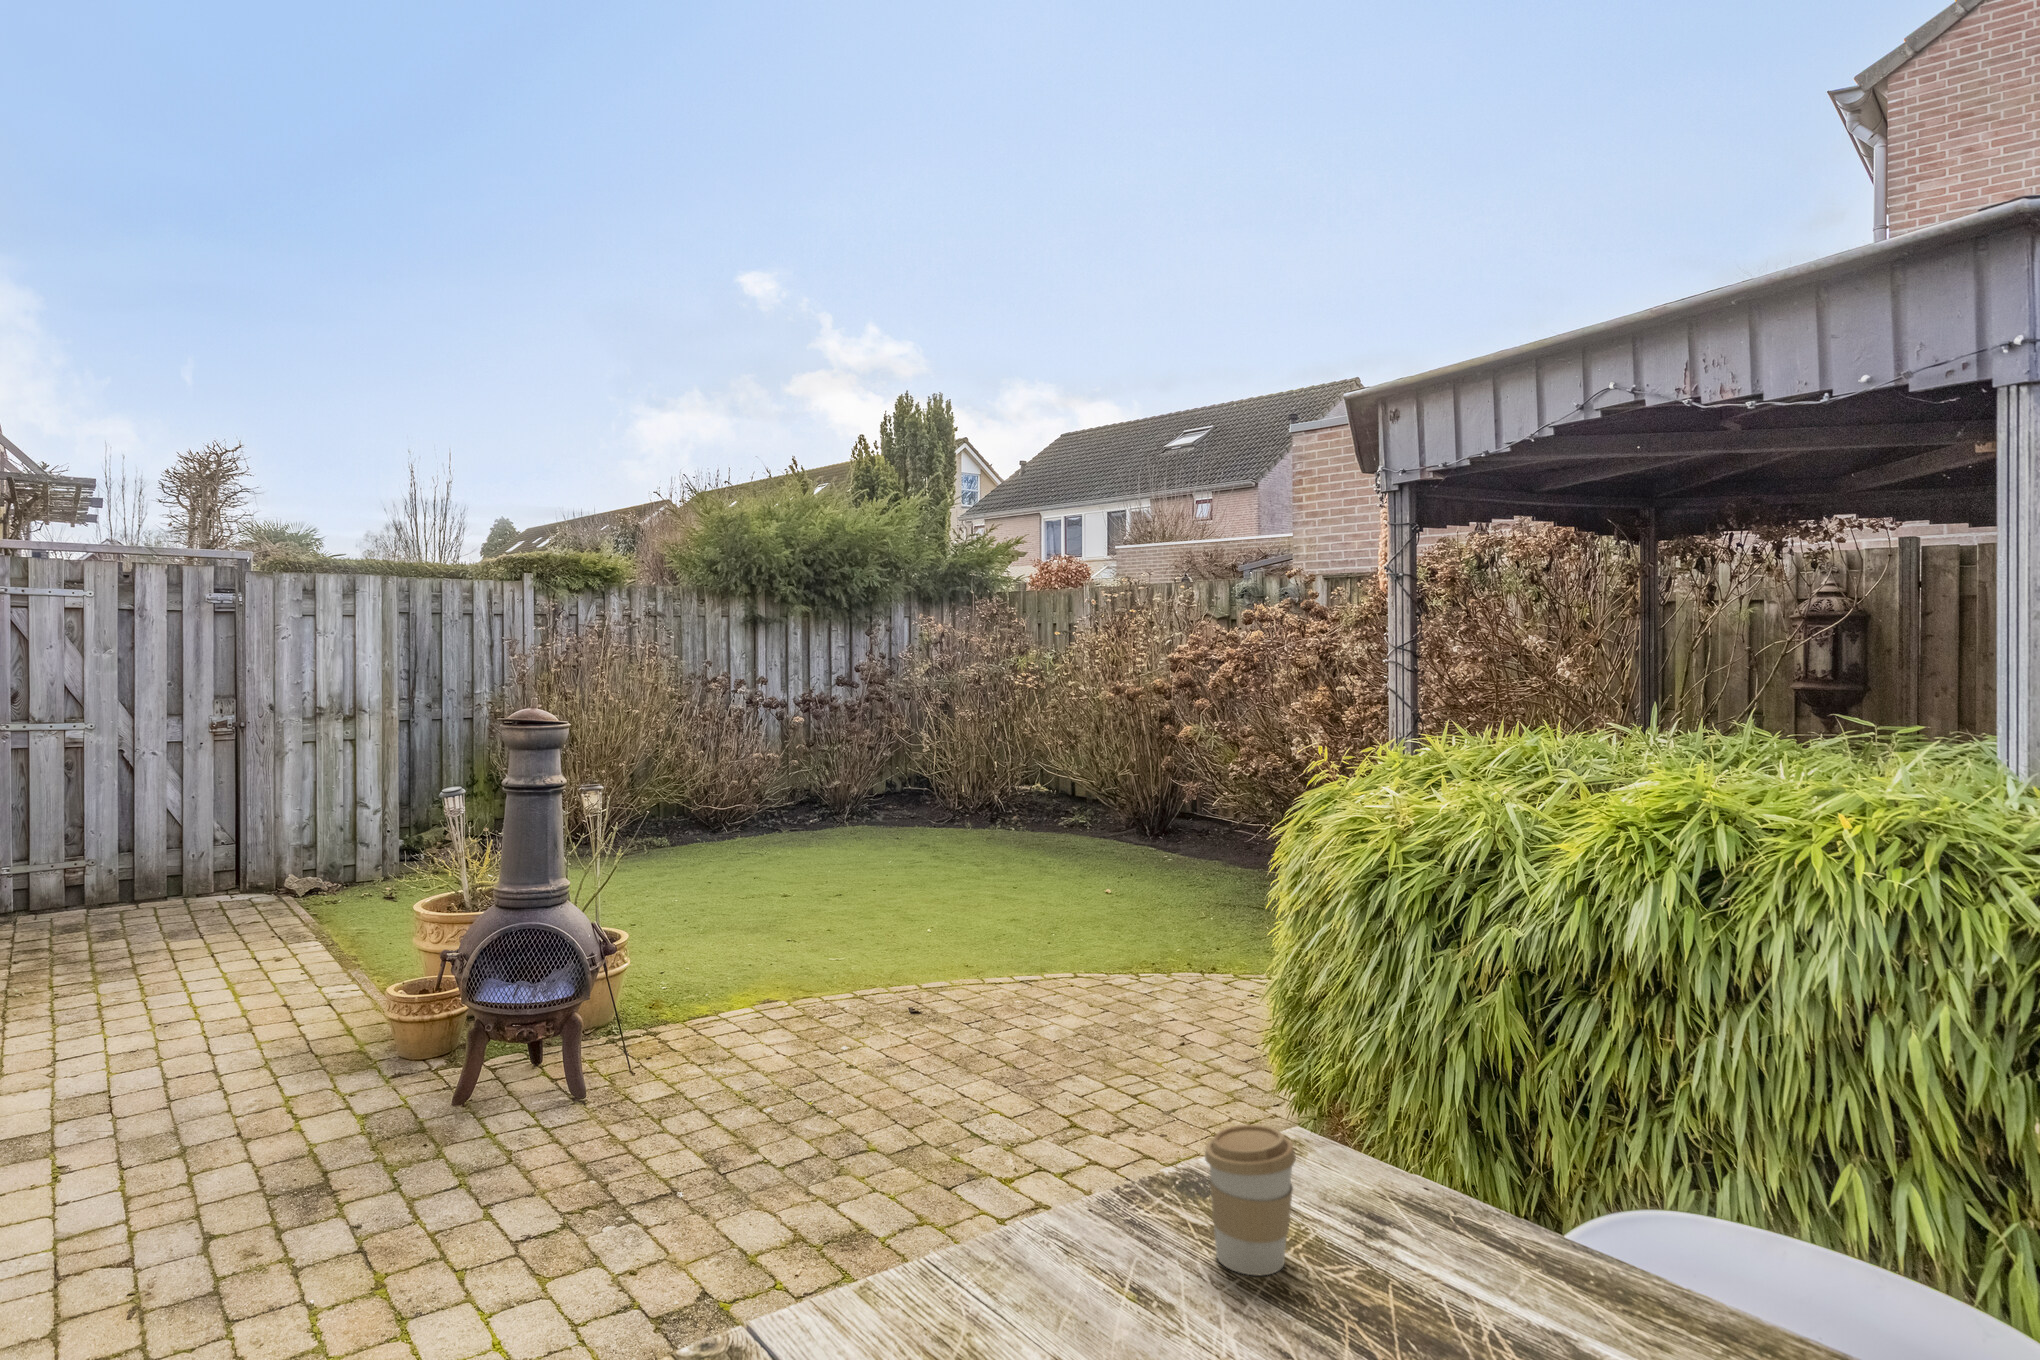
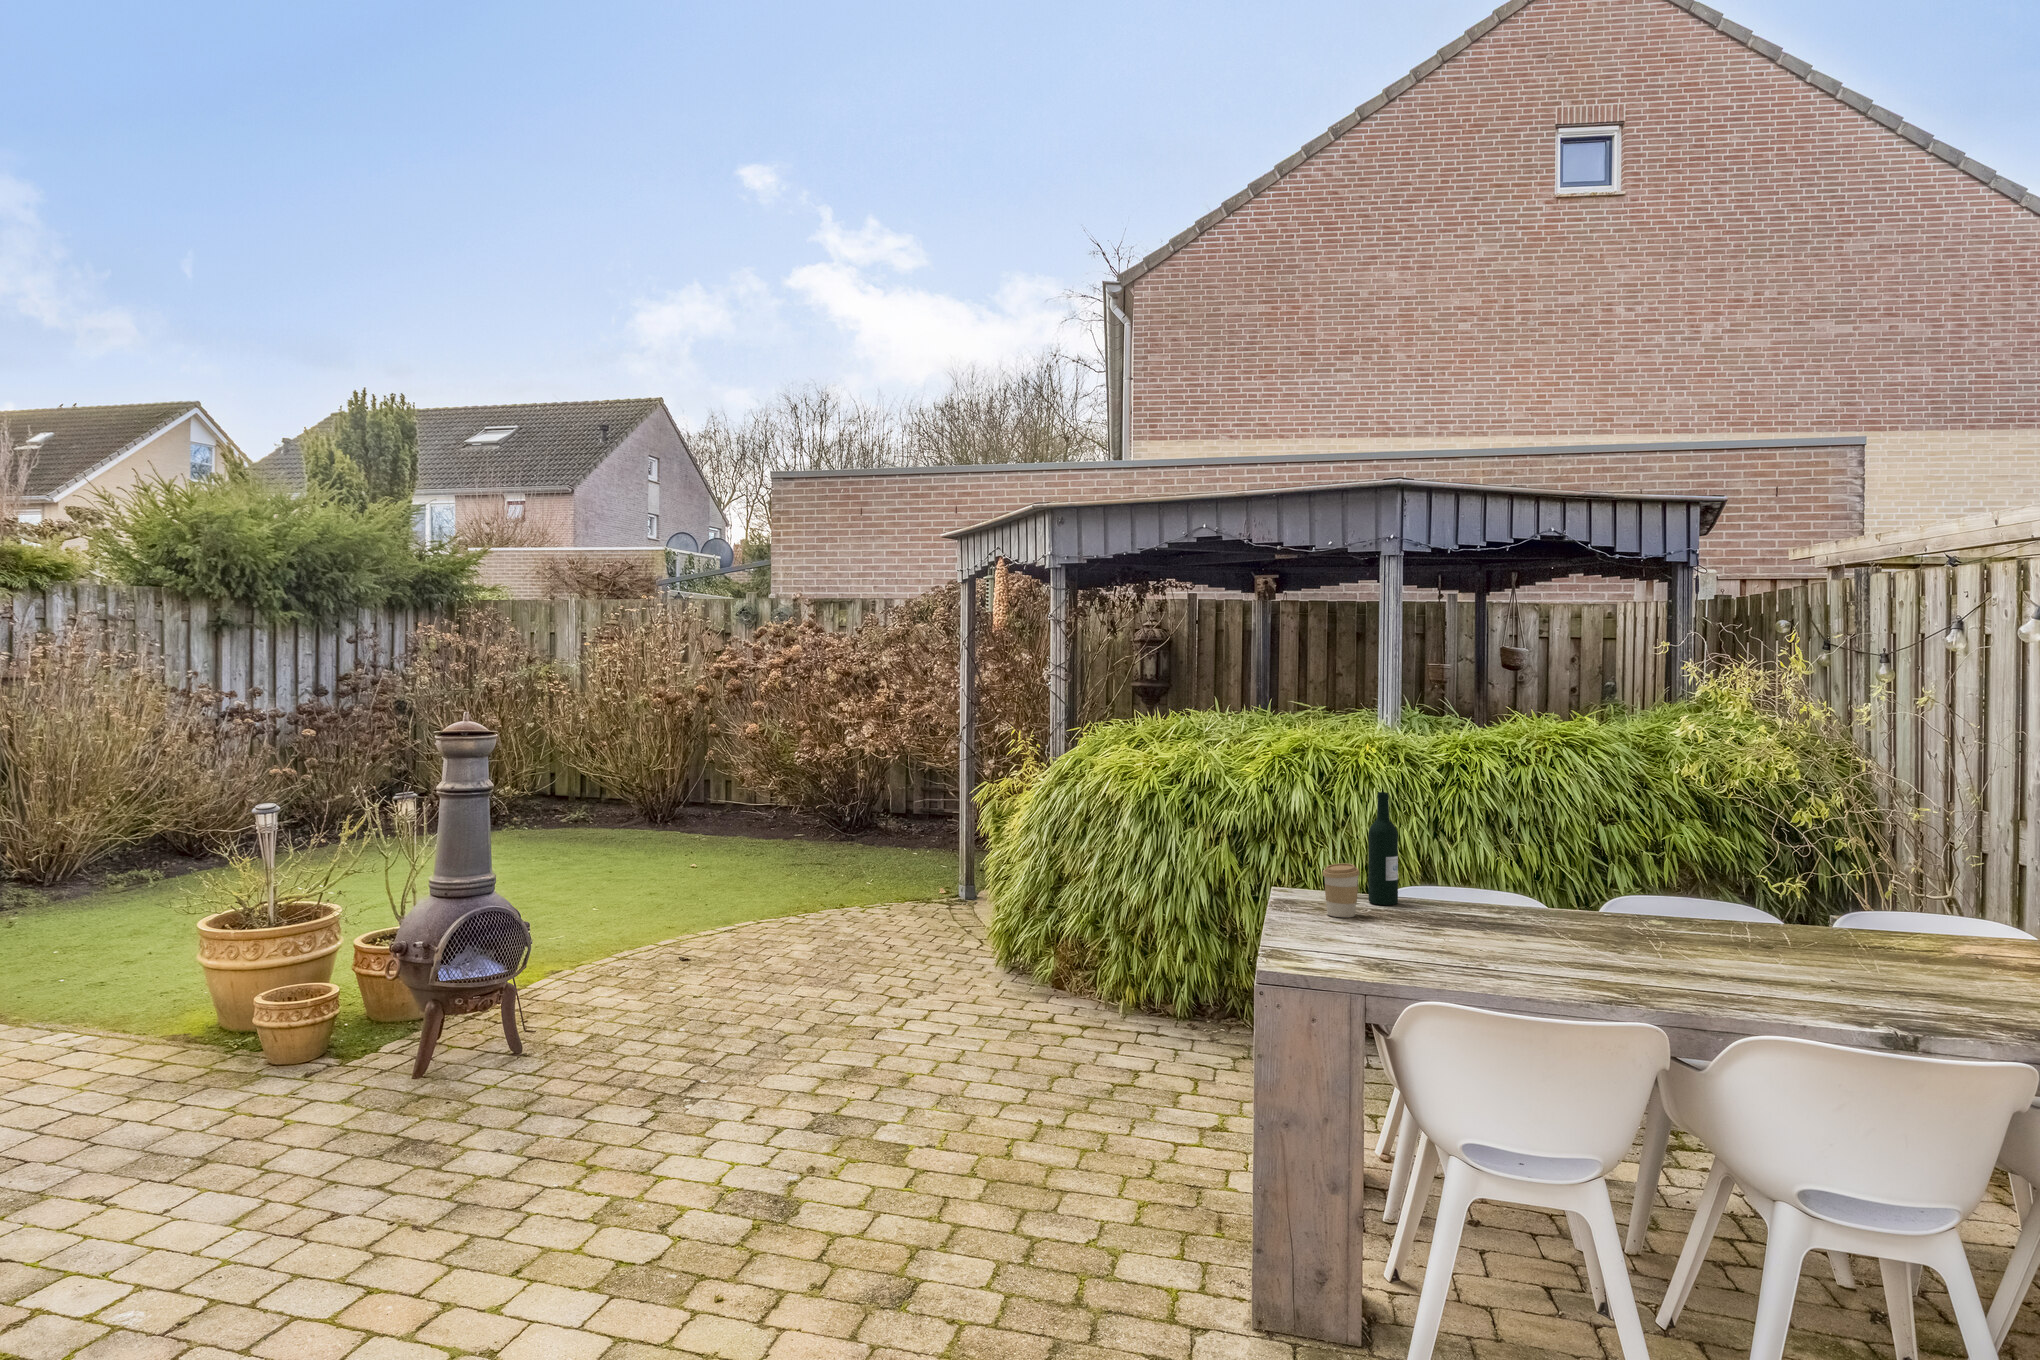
wine bottle: none [1400,961,1477,1265] -> present [1368,792,1398,905]

